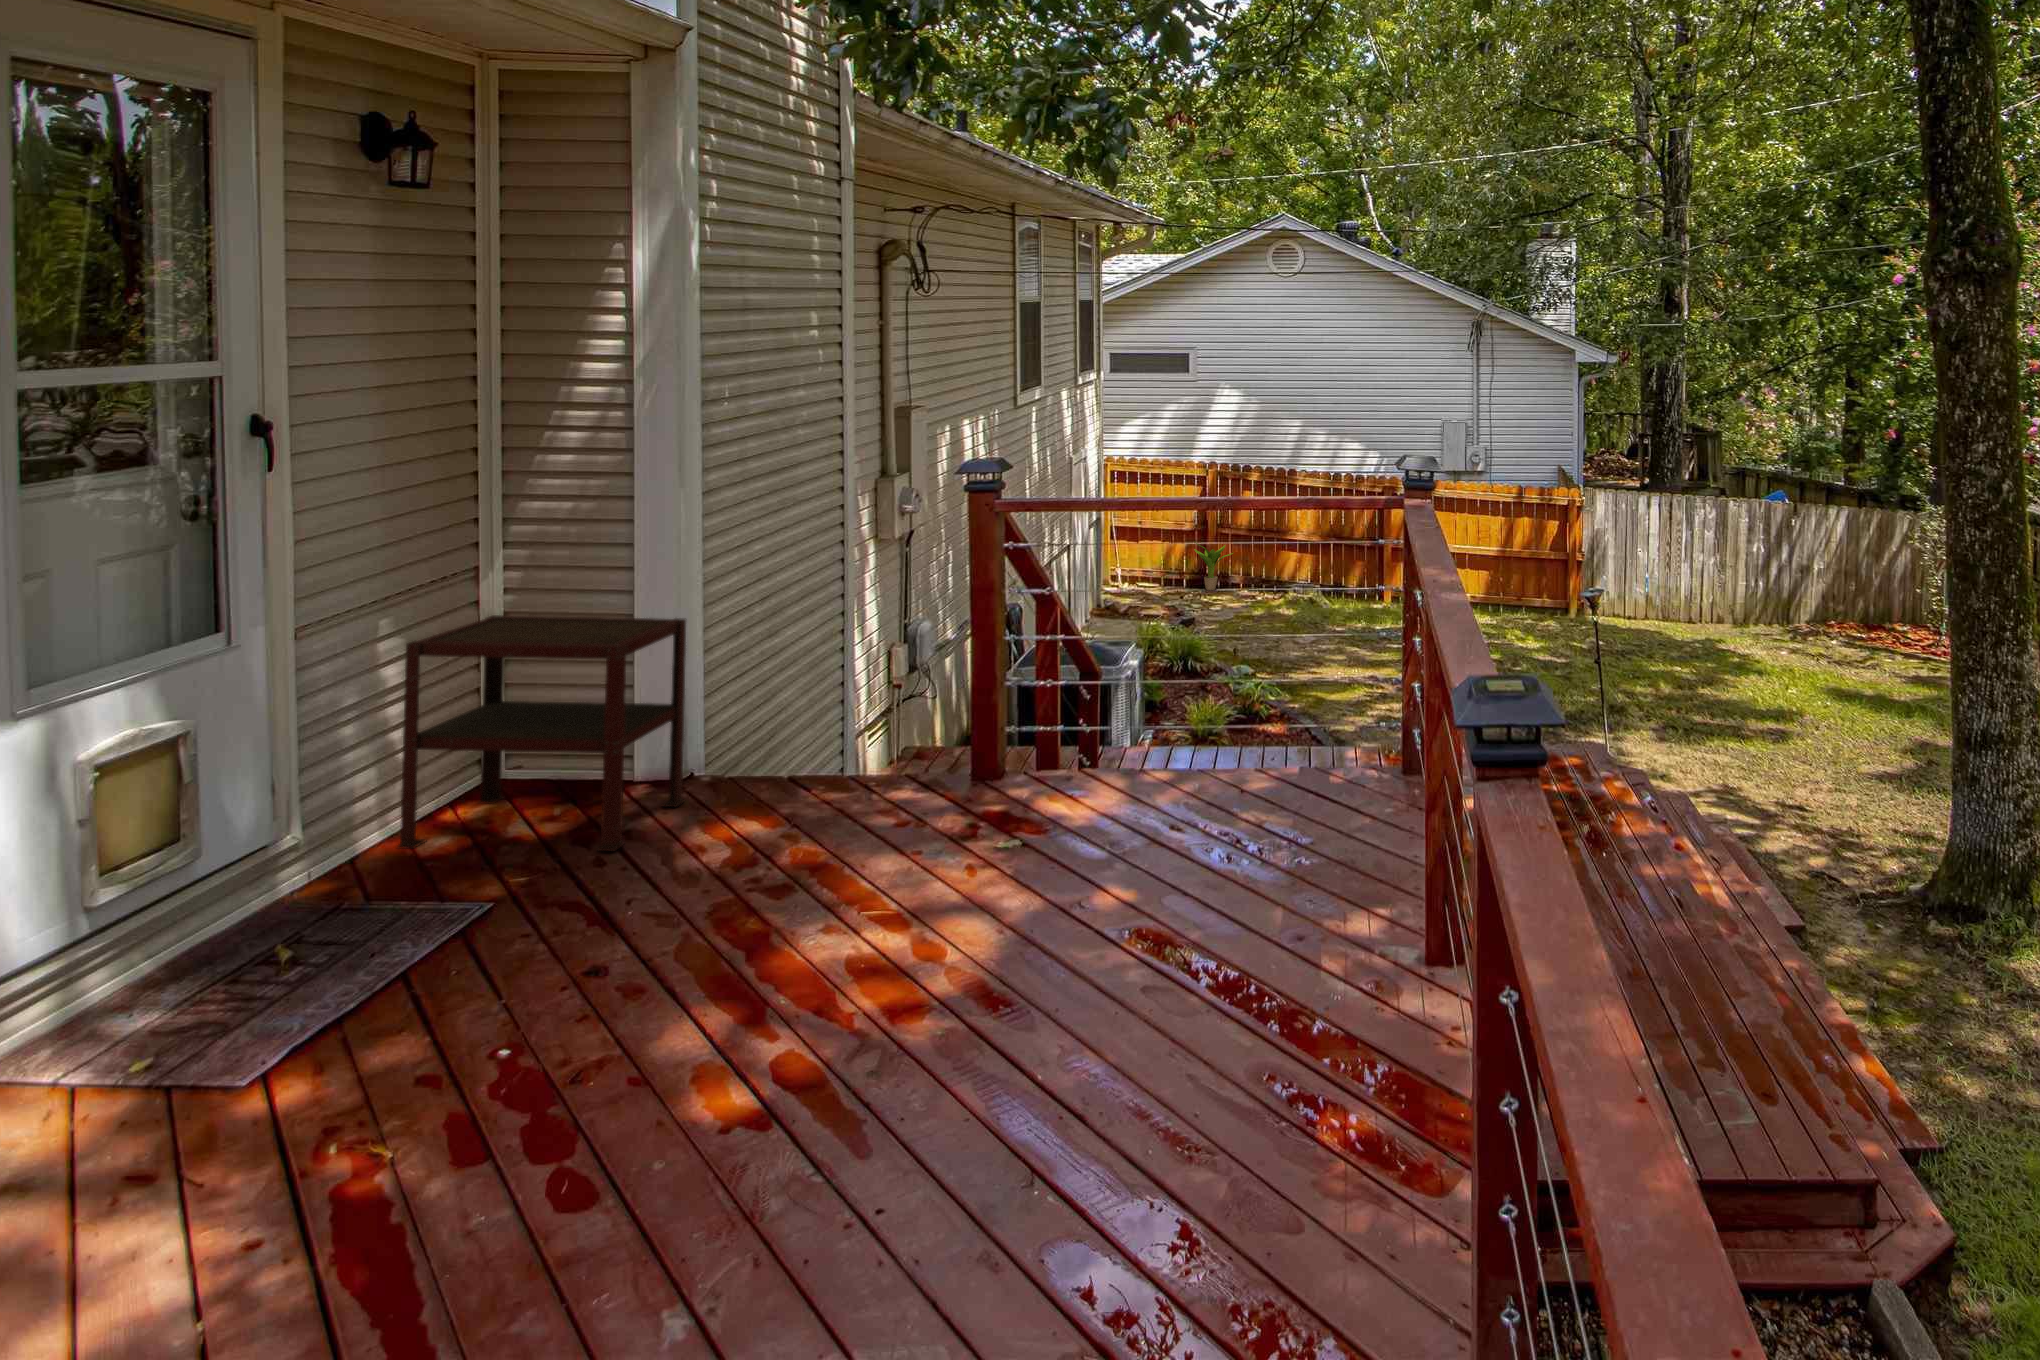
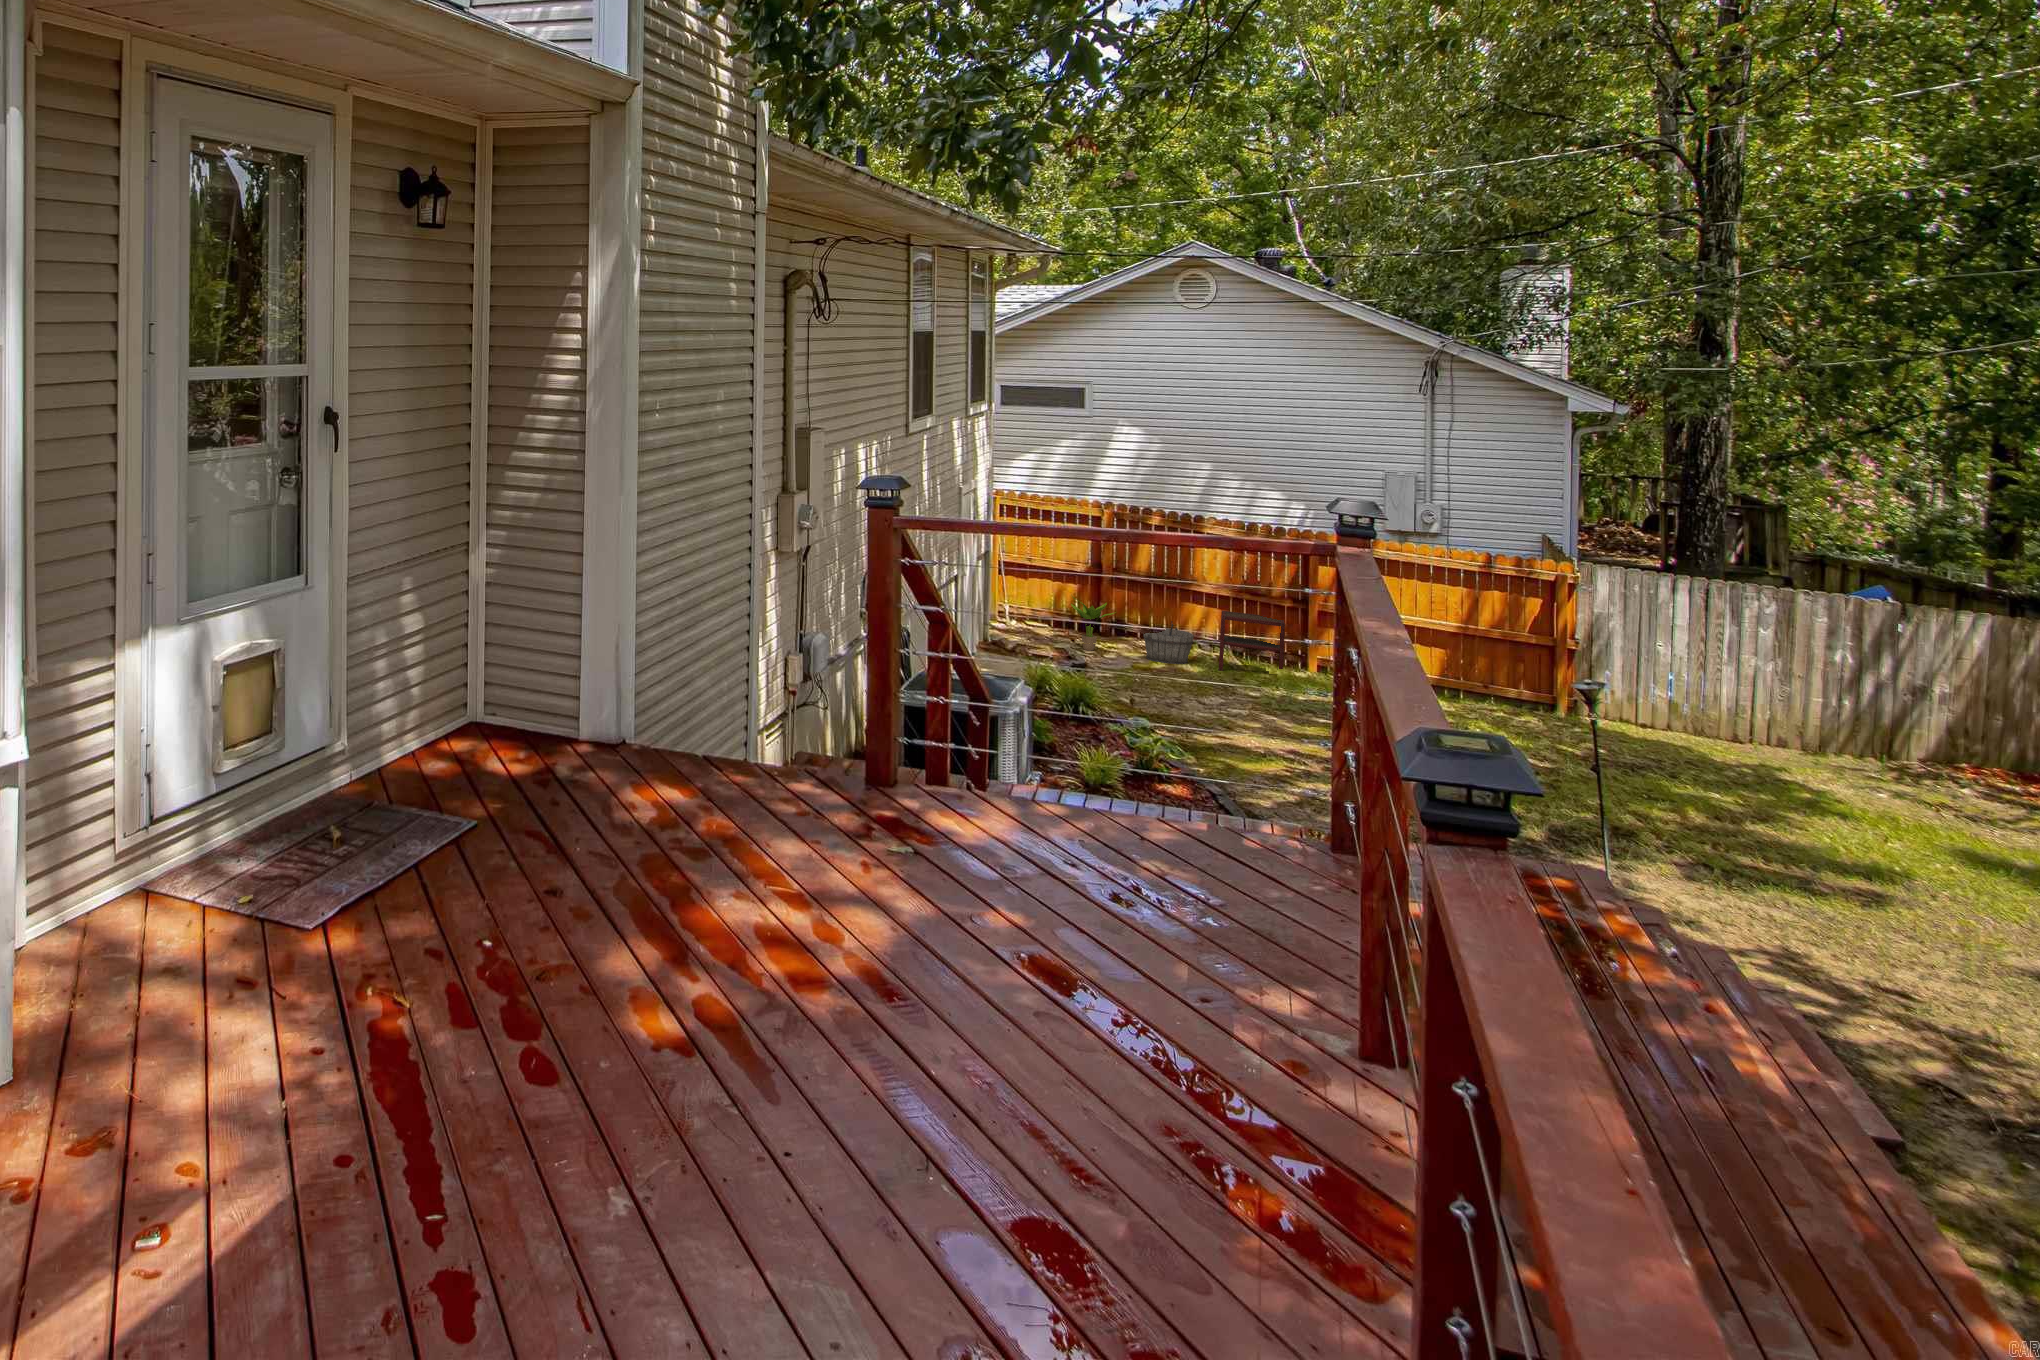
wooden bucket: none [1257,556,1299,594] -> present [1143,621,1194,664]
side table: present [397,615,686,851] -> present [1218,611,1285,671]

